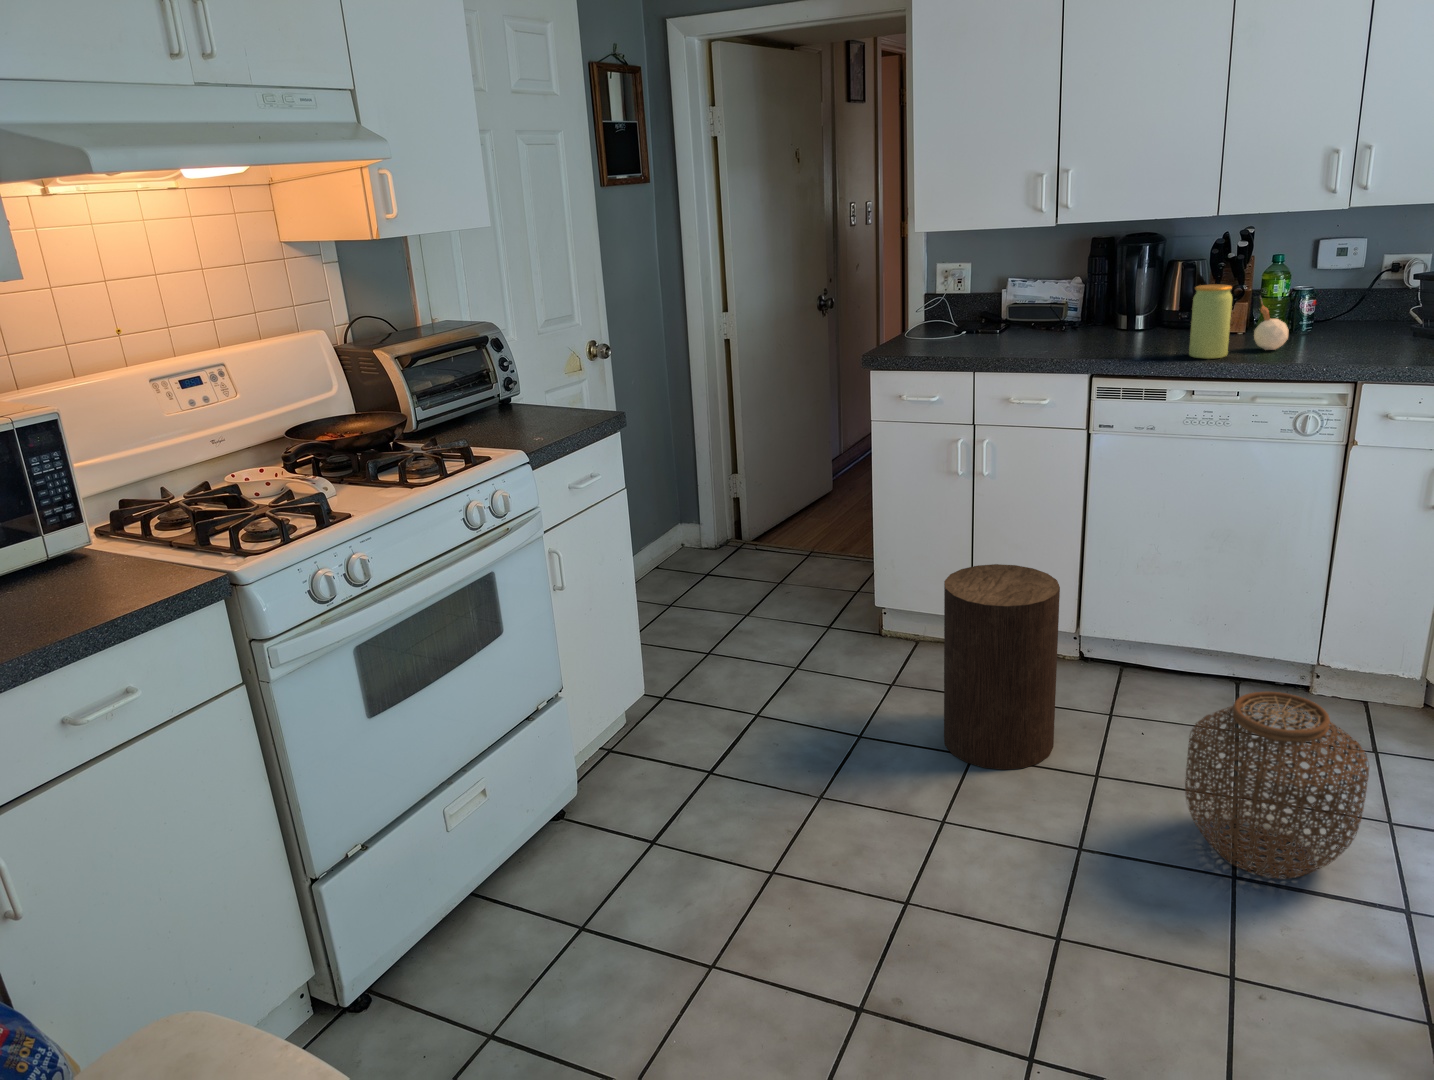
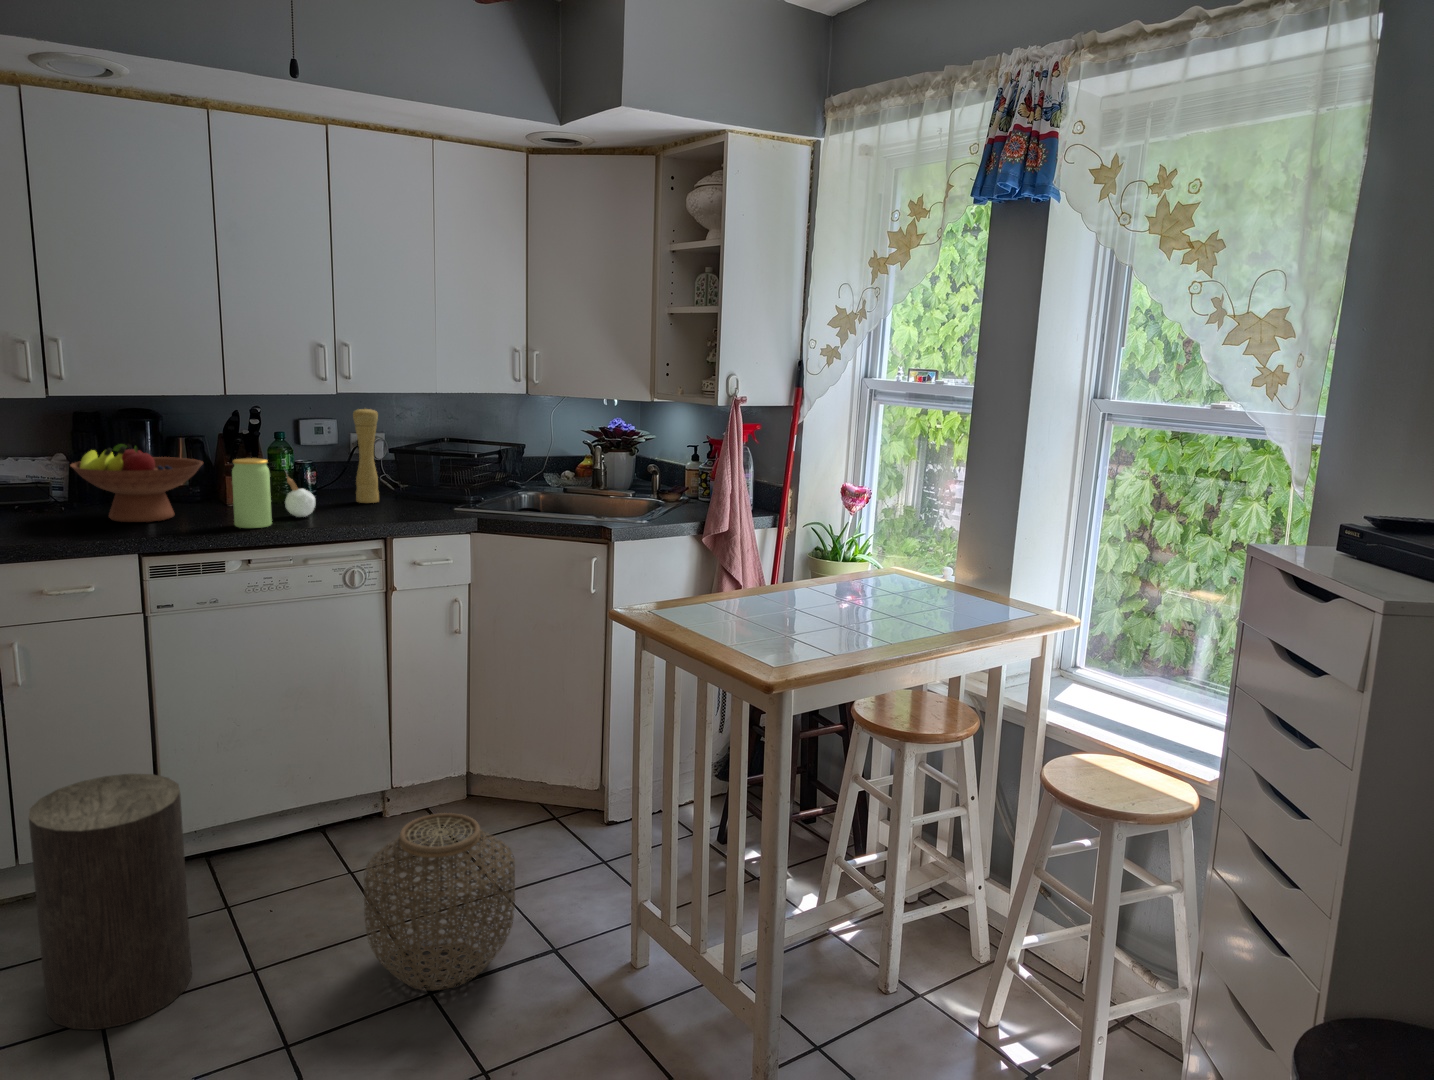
pepper mill: none [1356,223,1401,339] -> present [353,407,379,503]
fruit bowl: none [1063,268,1182,345] -> present [70,444,203,522]

